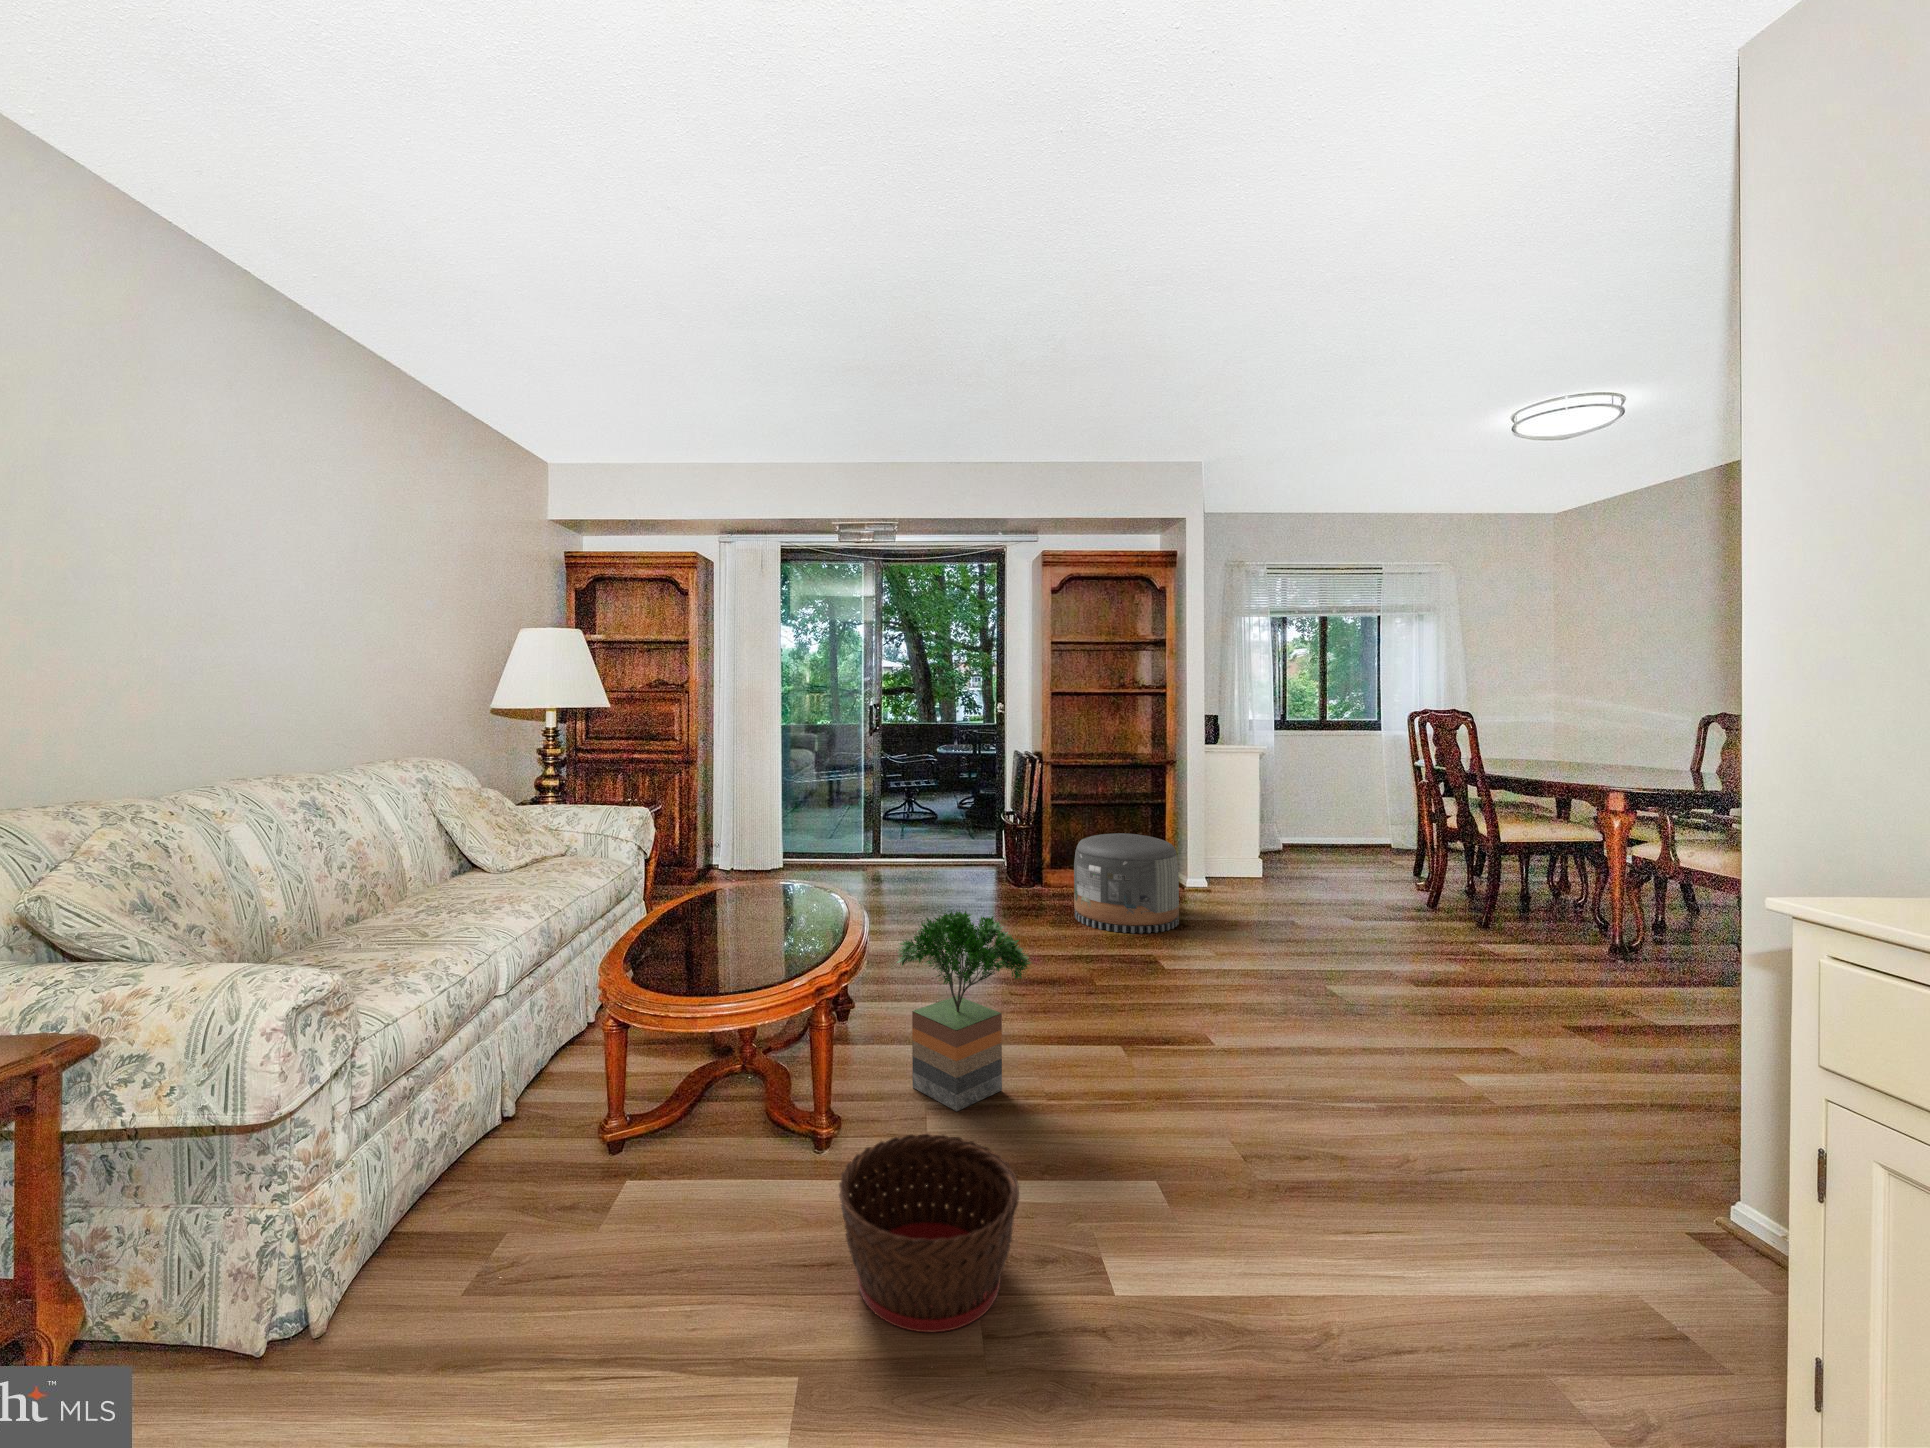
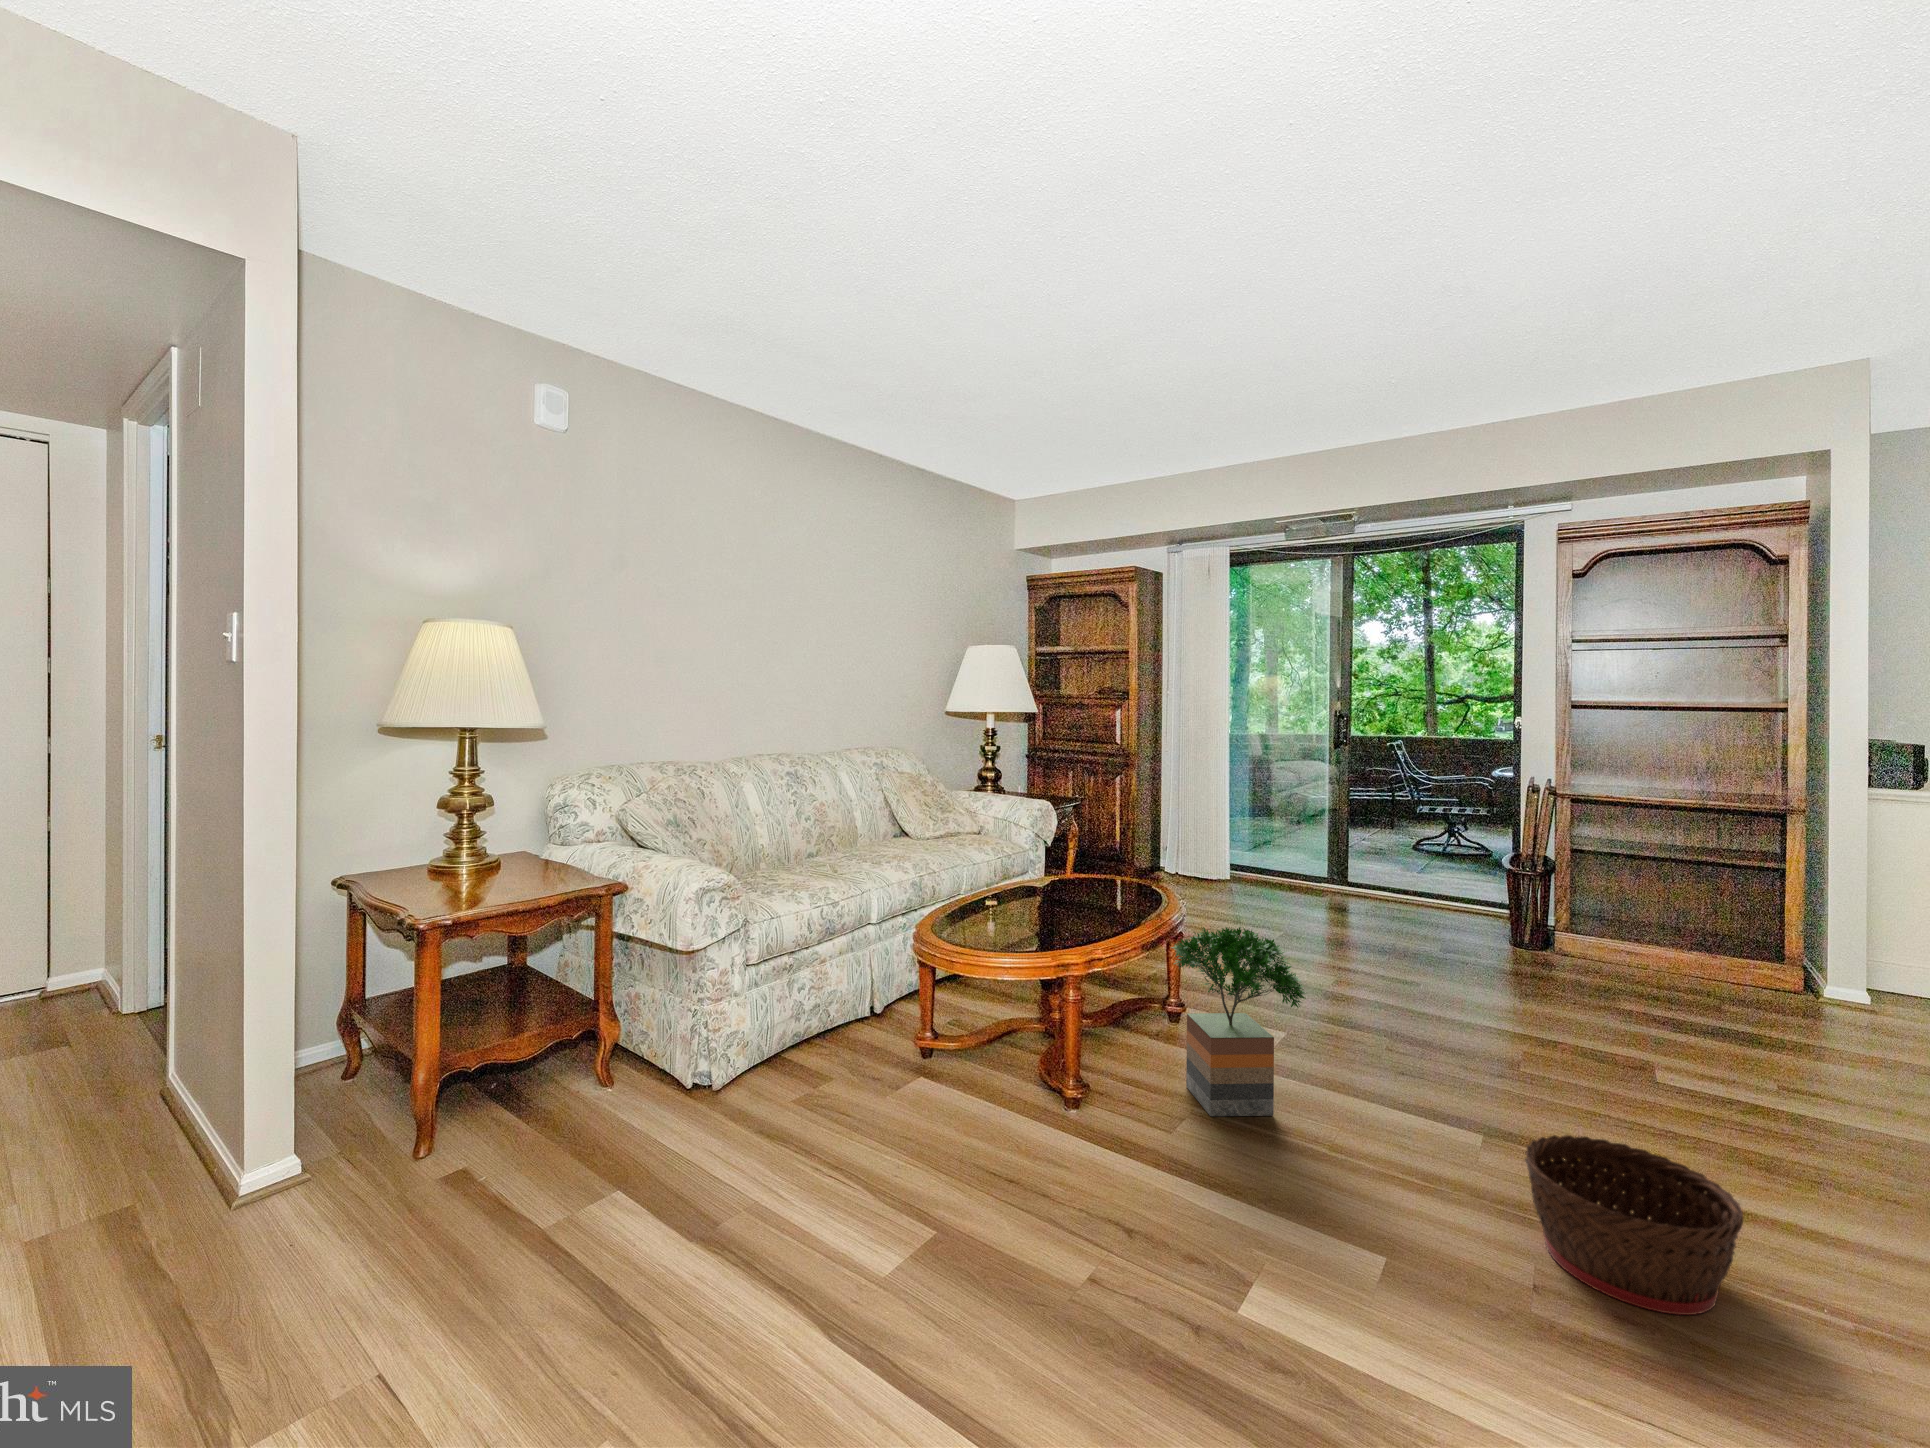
pouf: present [1074,833,1179,933] -> none [1548,894,1718,1033]
basket: present [839,1134,1019,1332] -> present [1525,1135,1743,1315]

